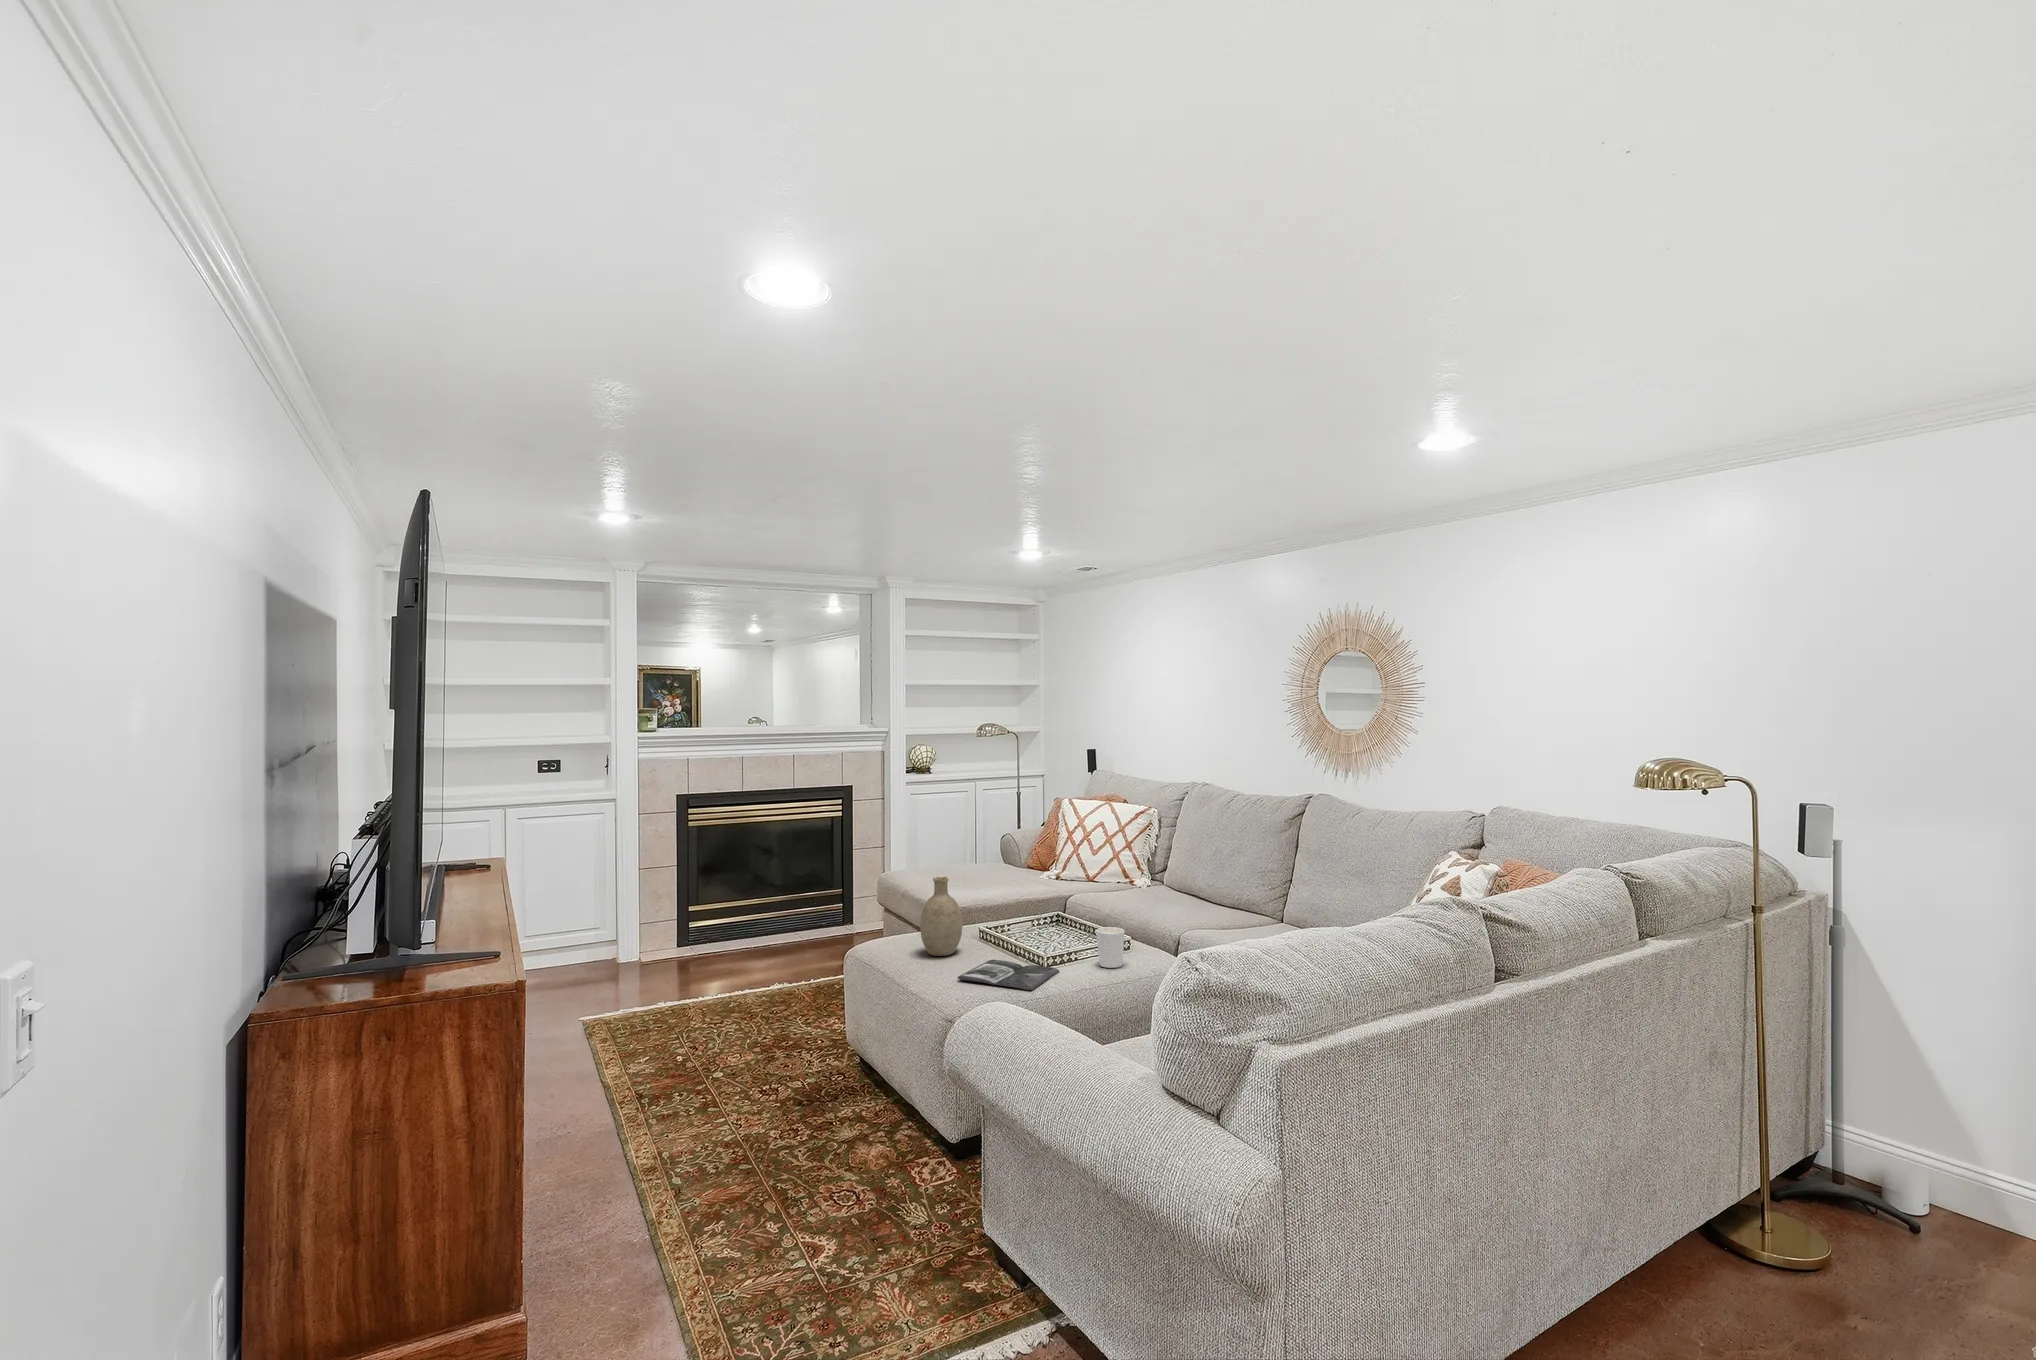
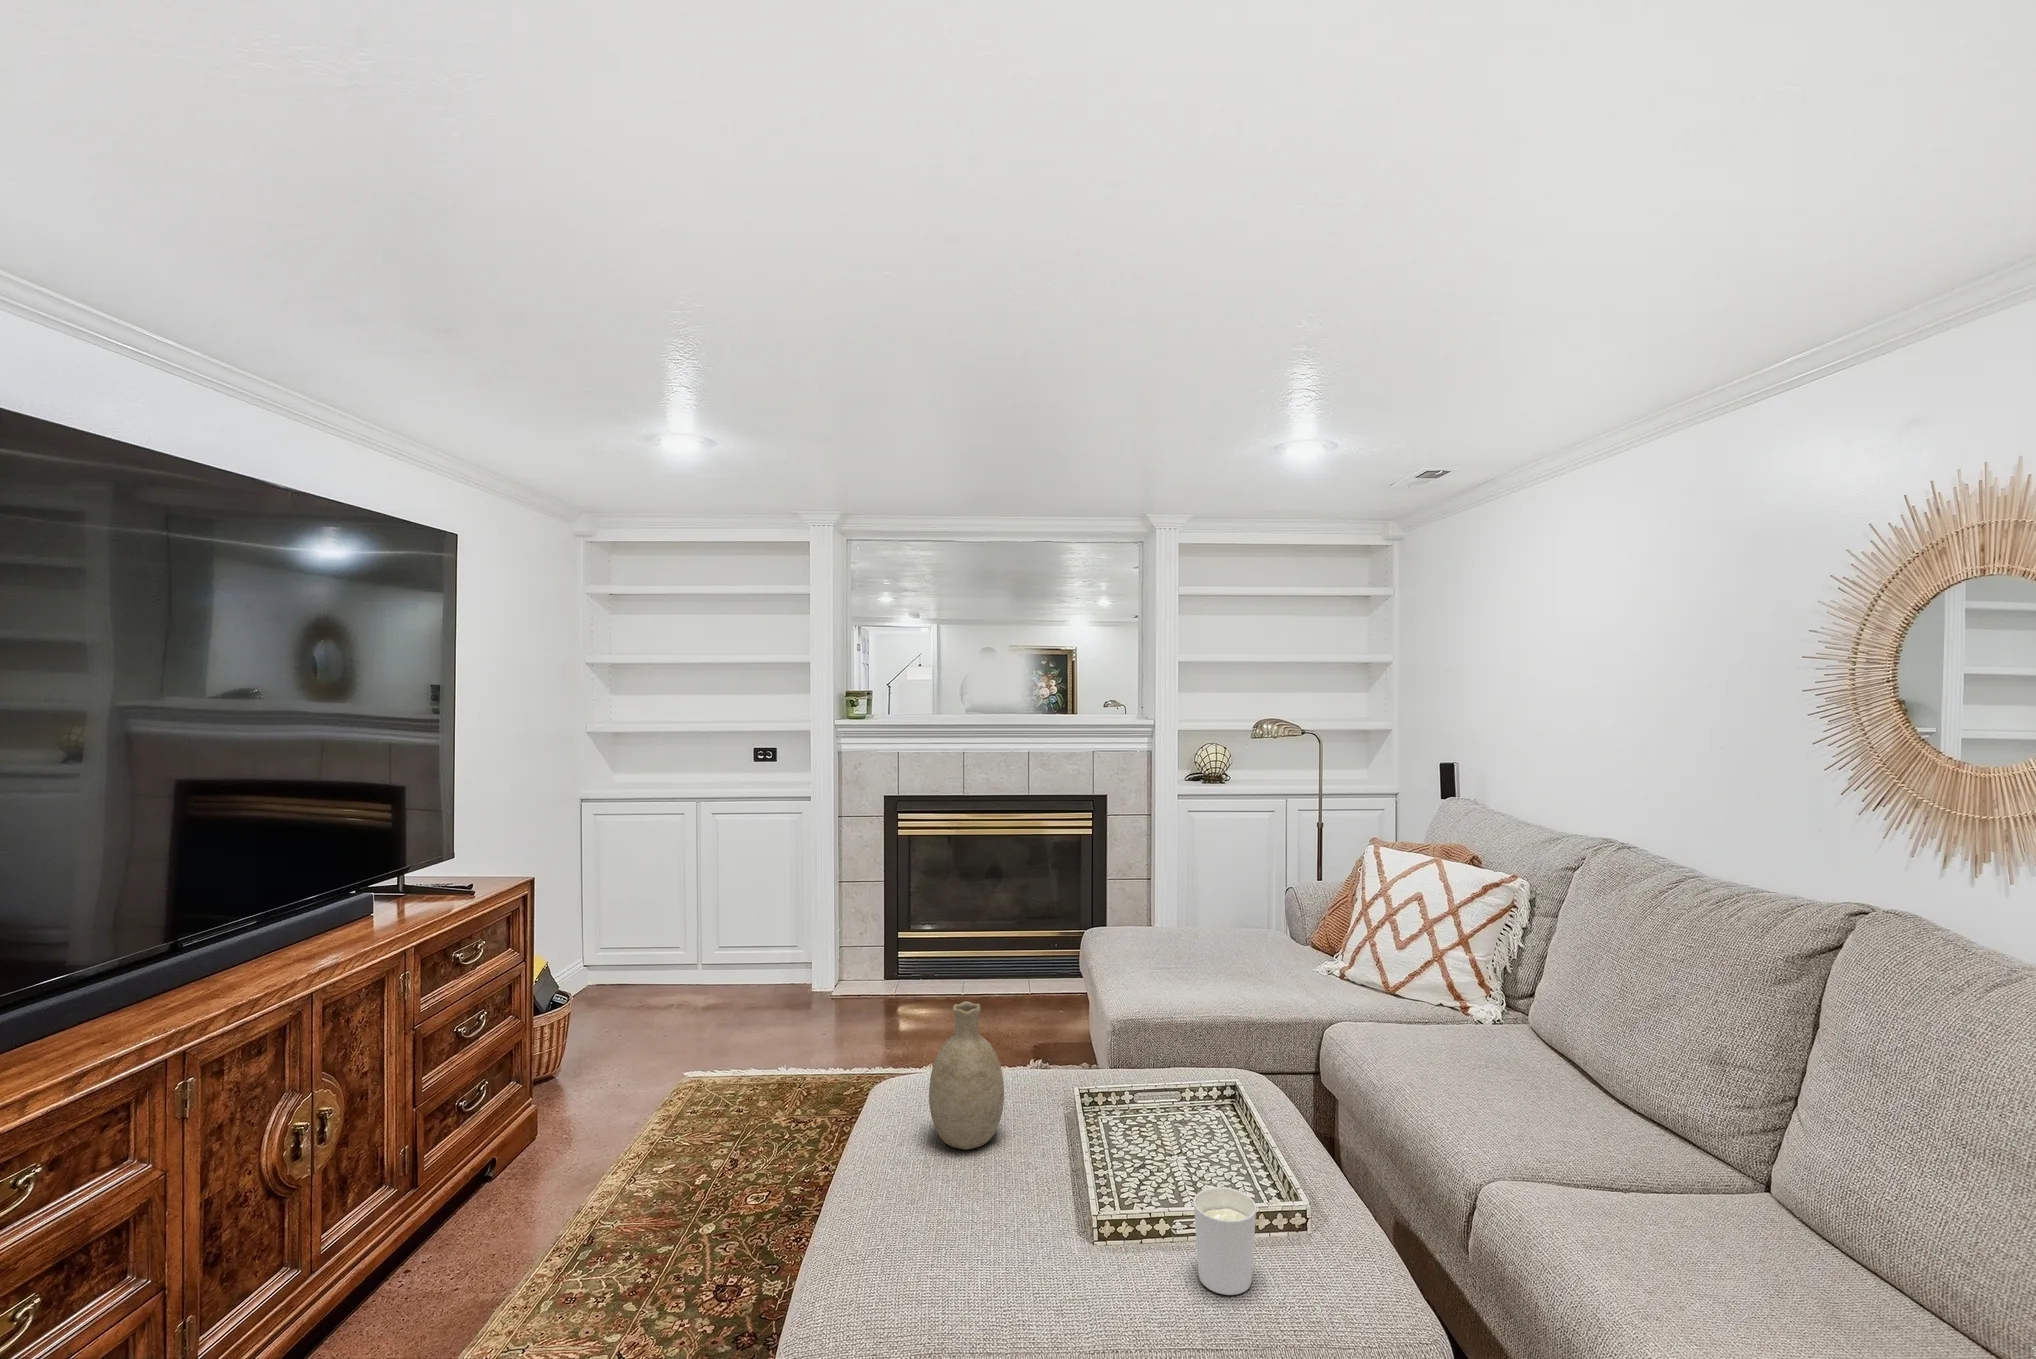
magazine: present [958,960,1059,990] -> none [906,1189,1106,1322]

